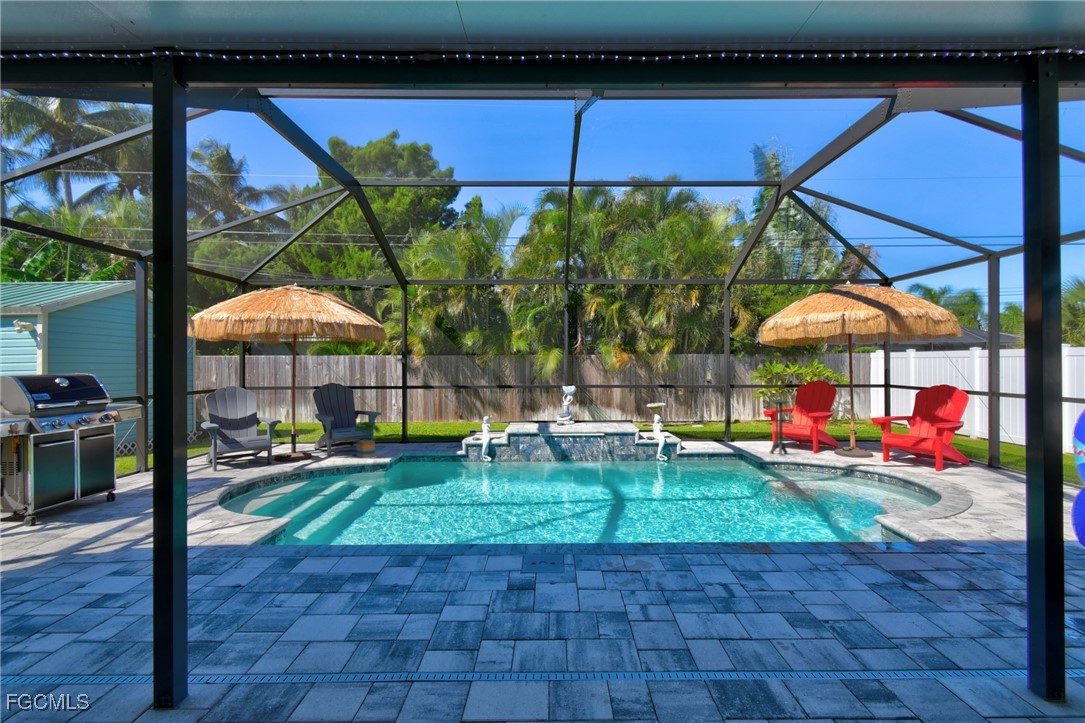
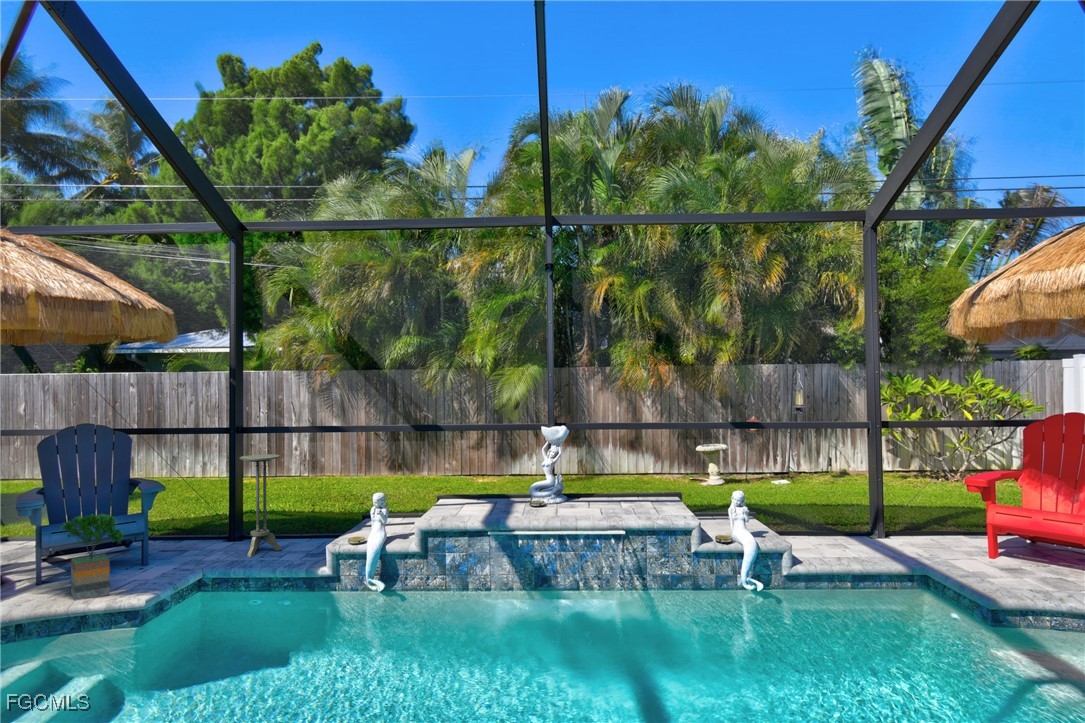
side table: present [770,400,790,455] -> present [240,454,282,557]

